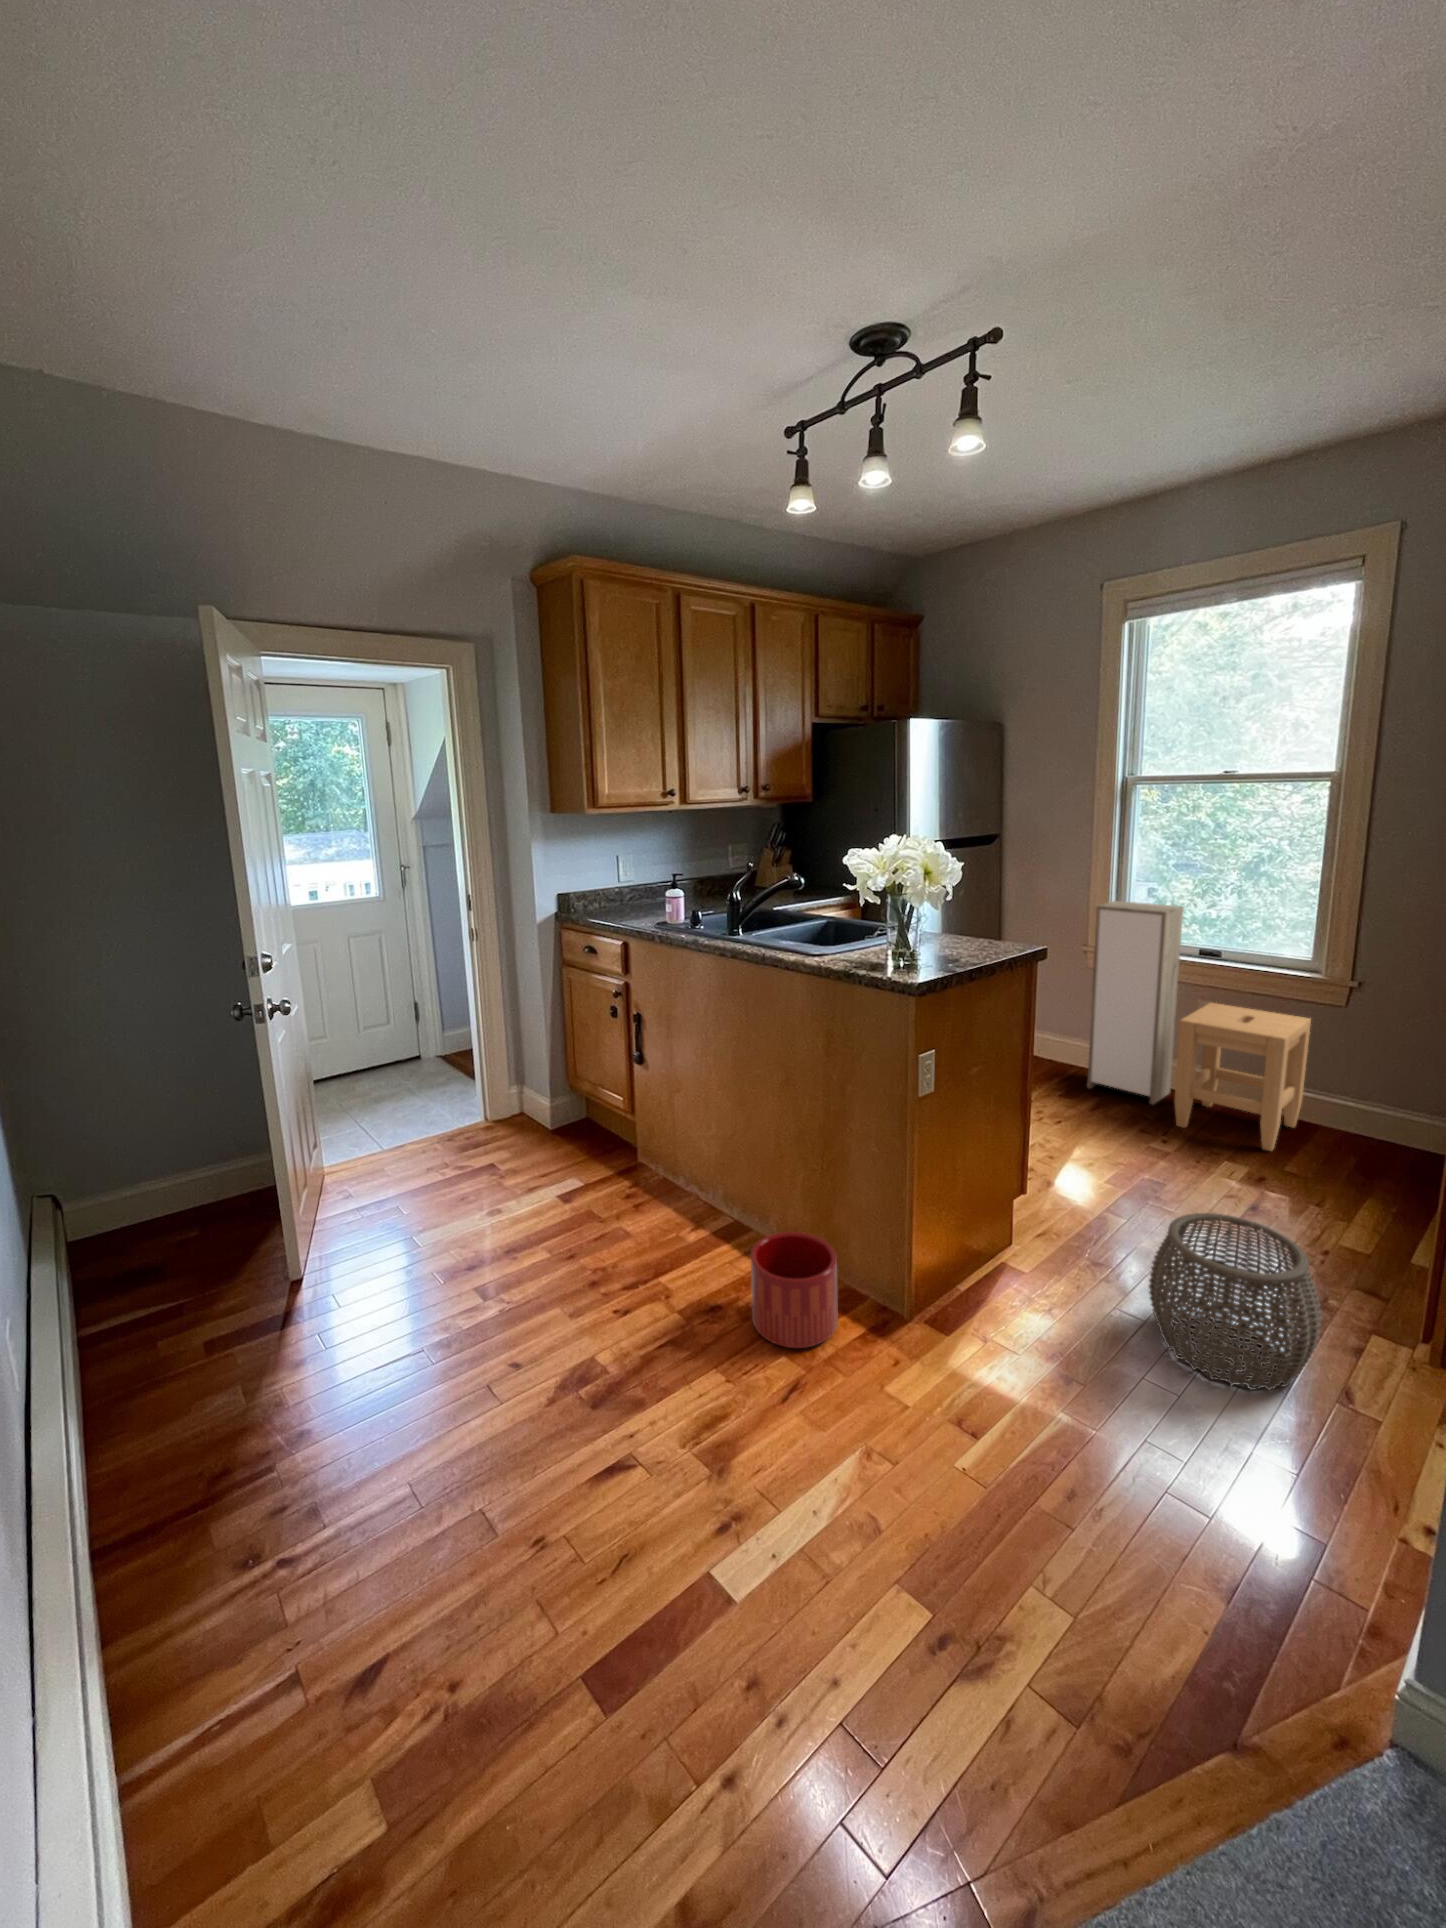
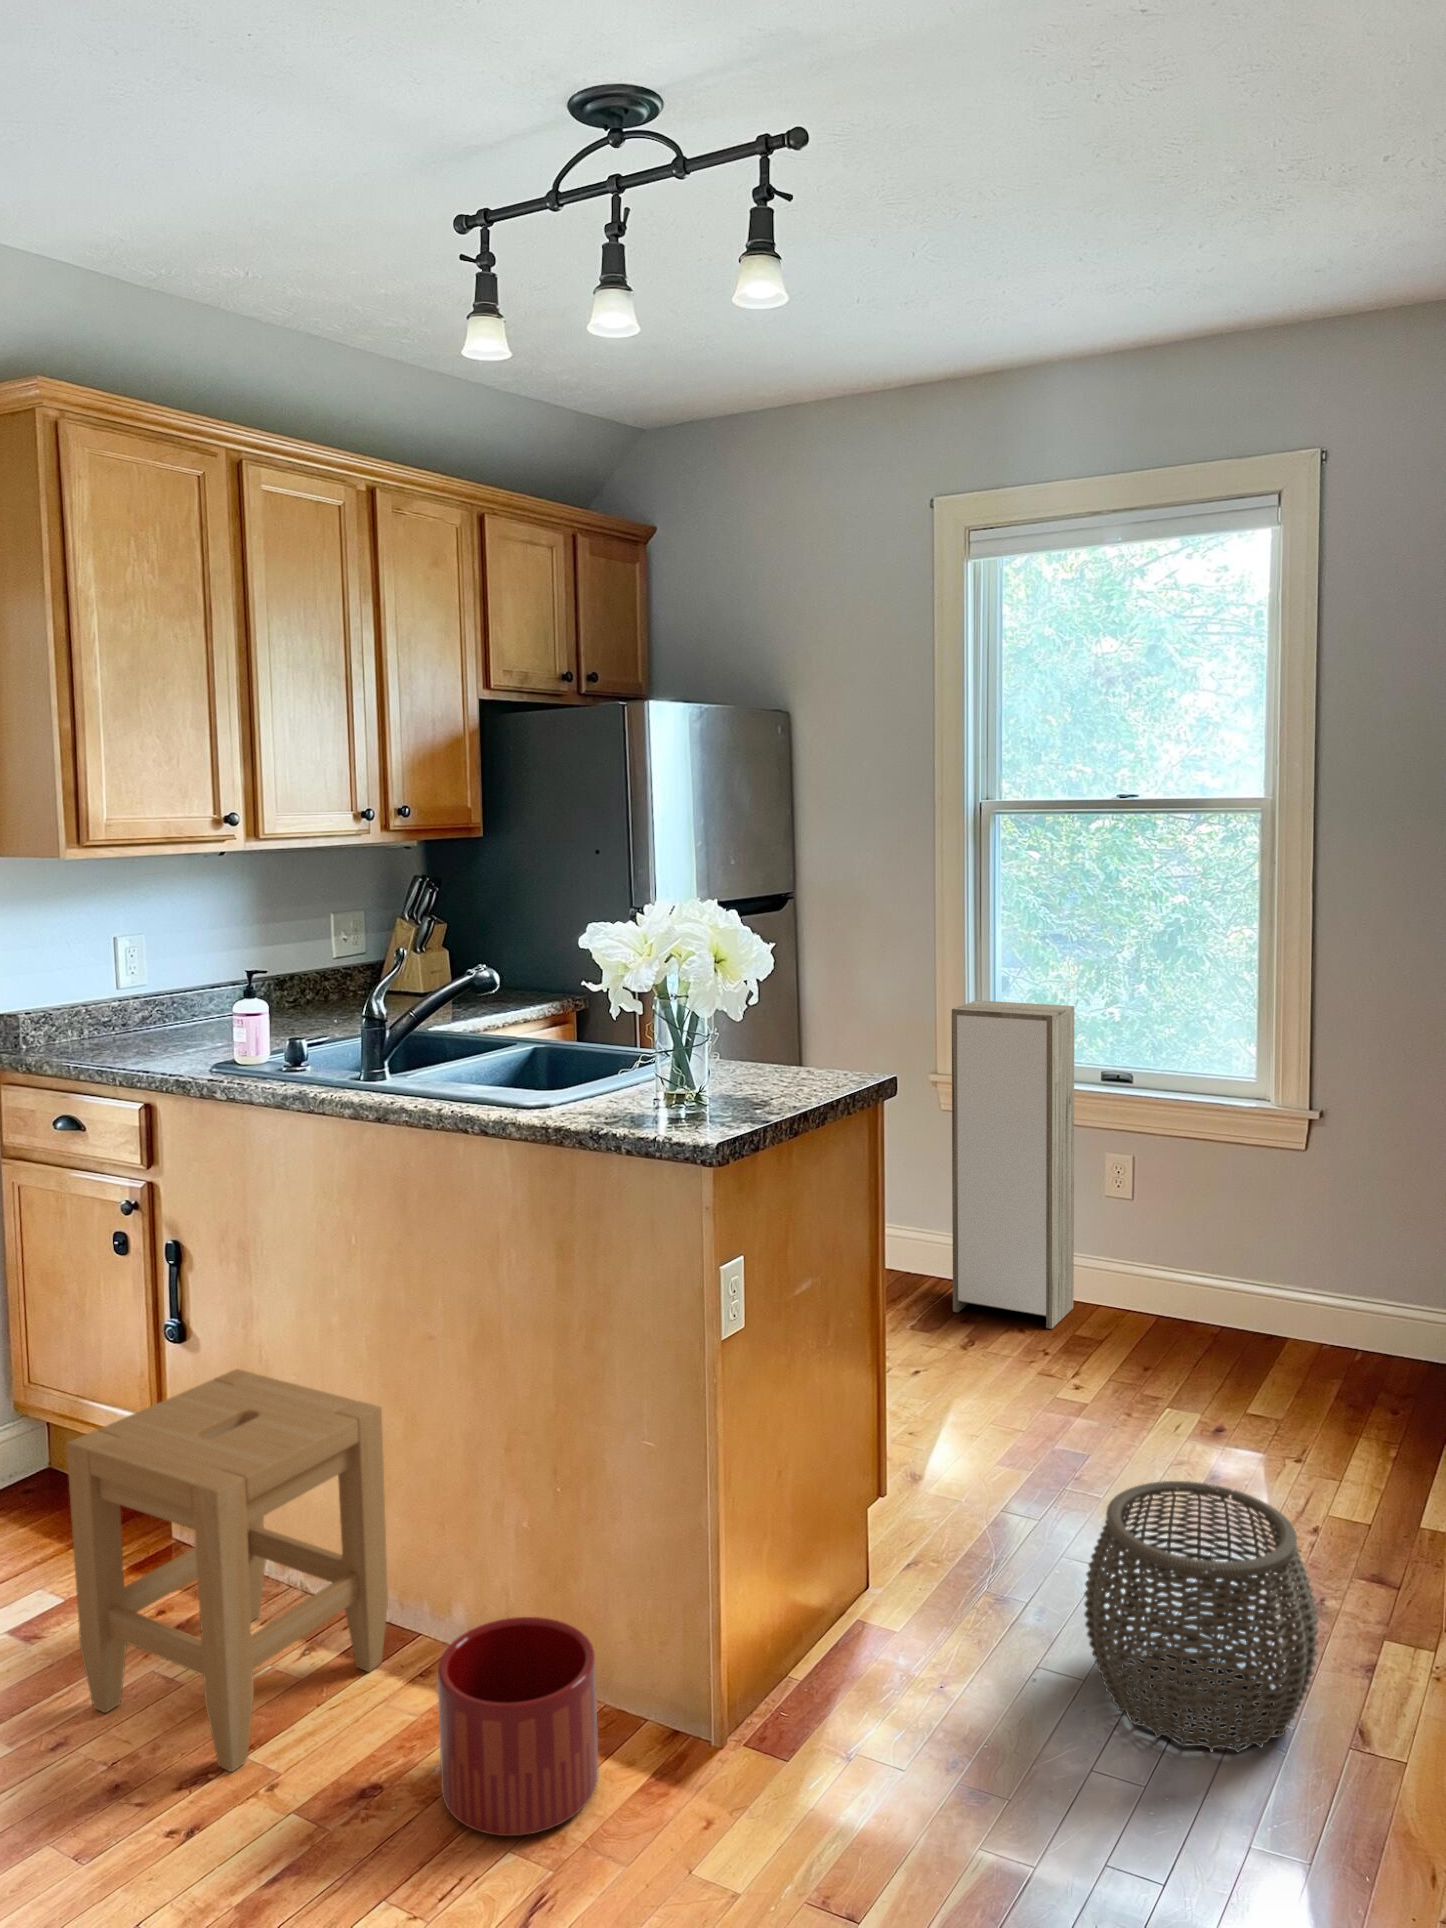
stool: present [1174,1003,1311,1151] -> present [67,1369,388,1772]

